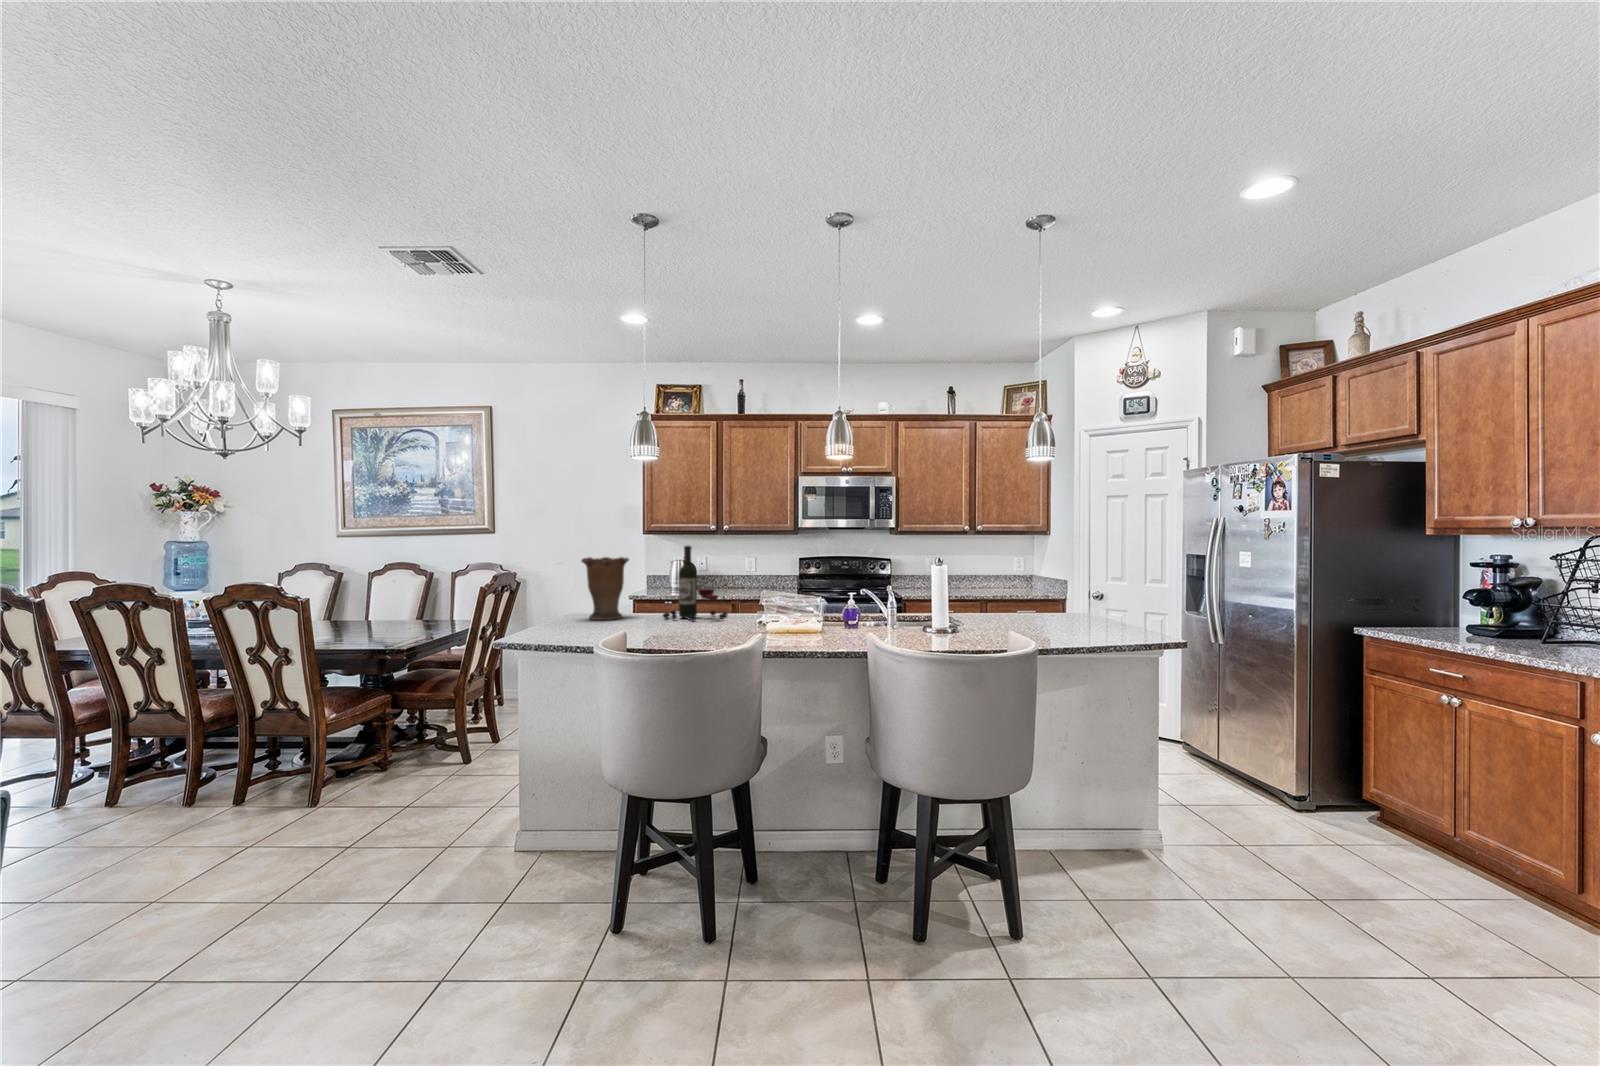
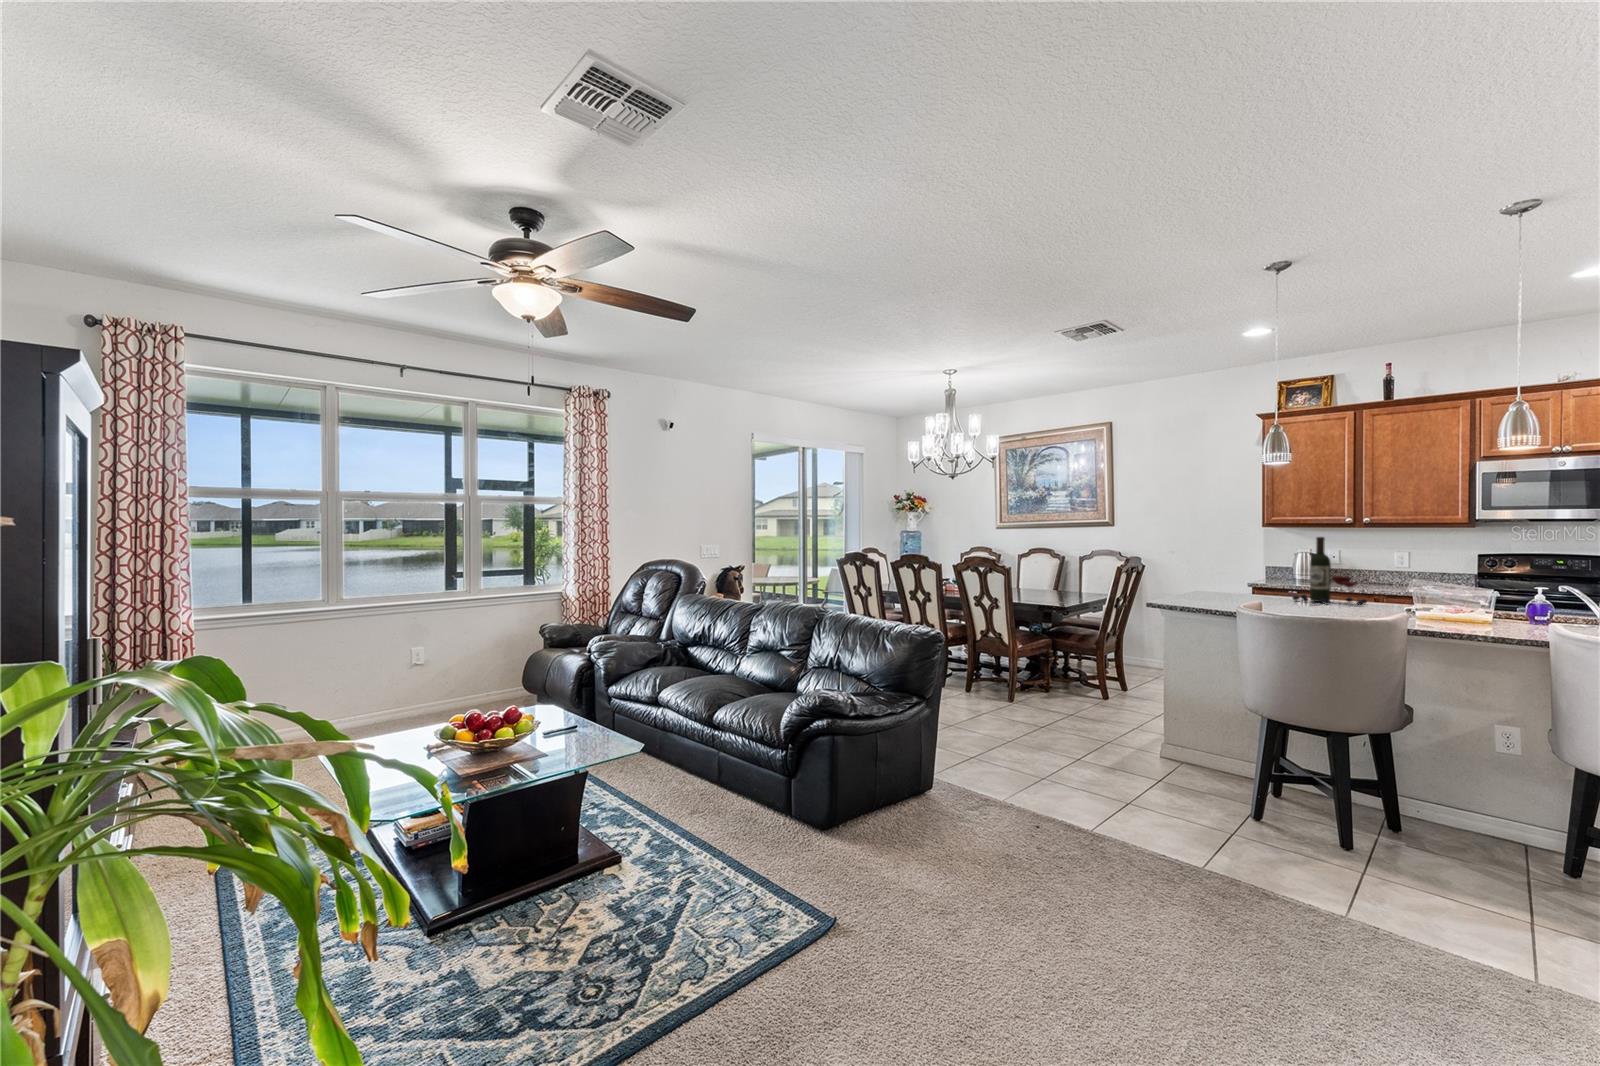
vase: present [581,557,629,620] -> none [1210,546,1256,598]

